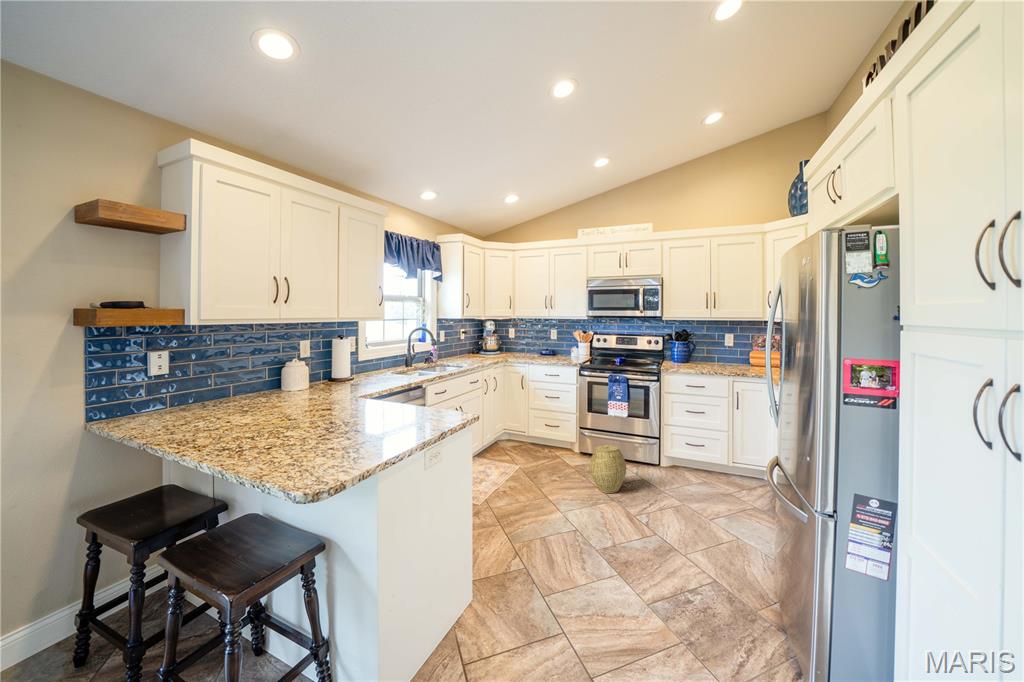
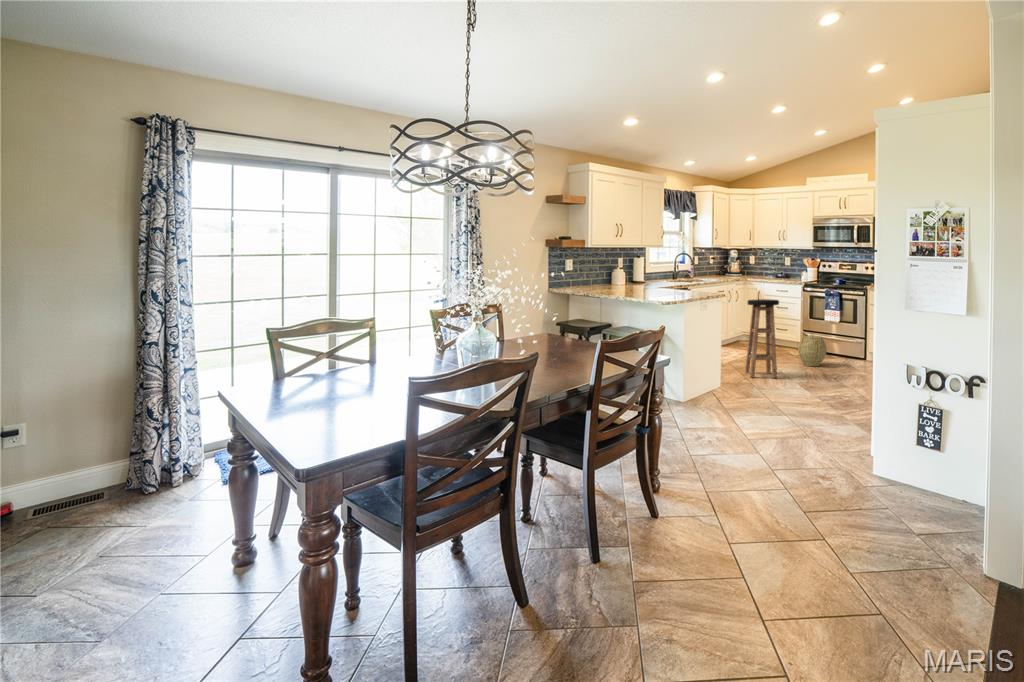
bar stool: none [521,405,577,546] -> present [745,299,779,378]

